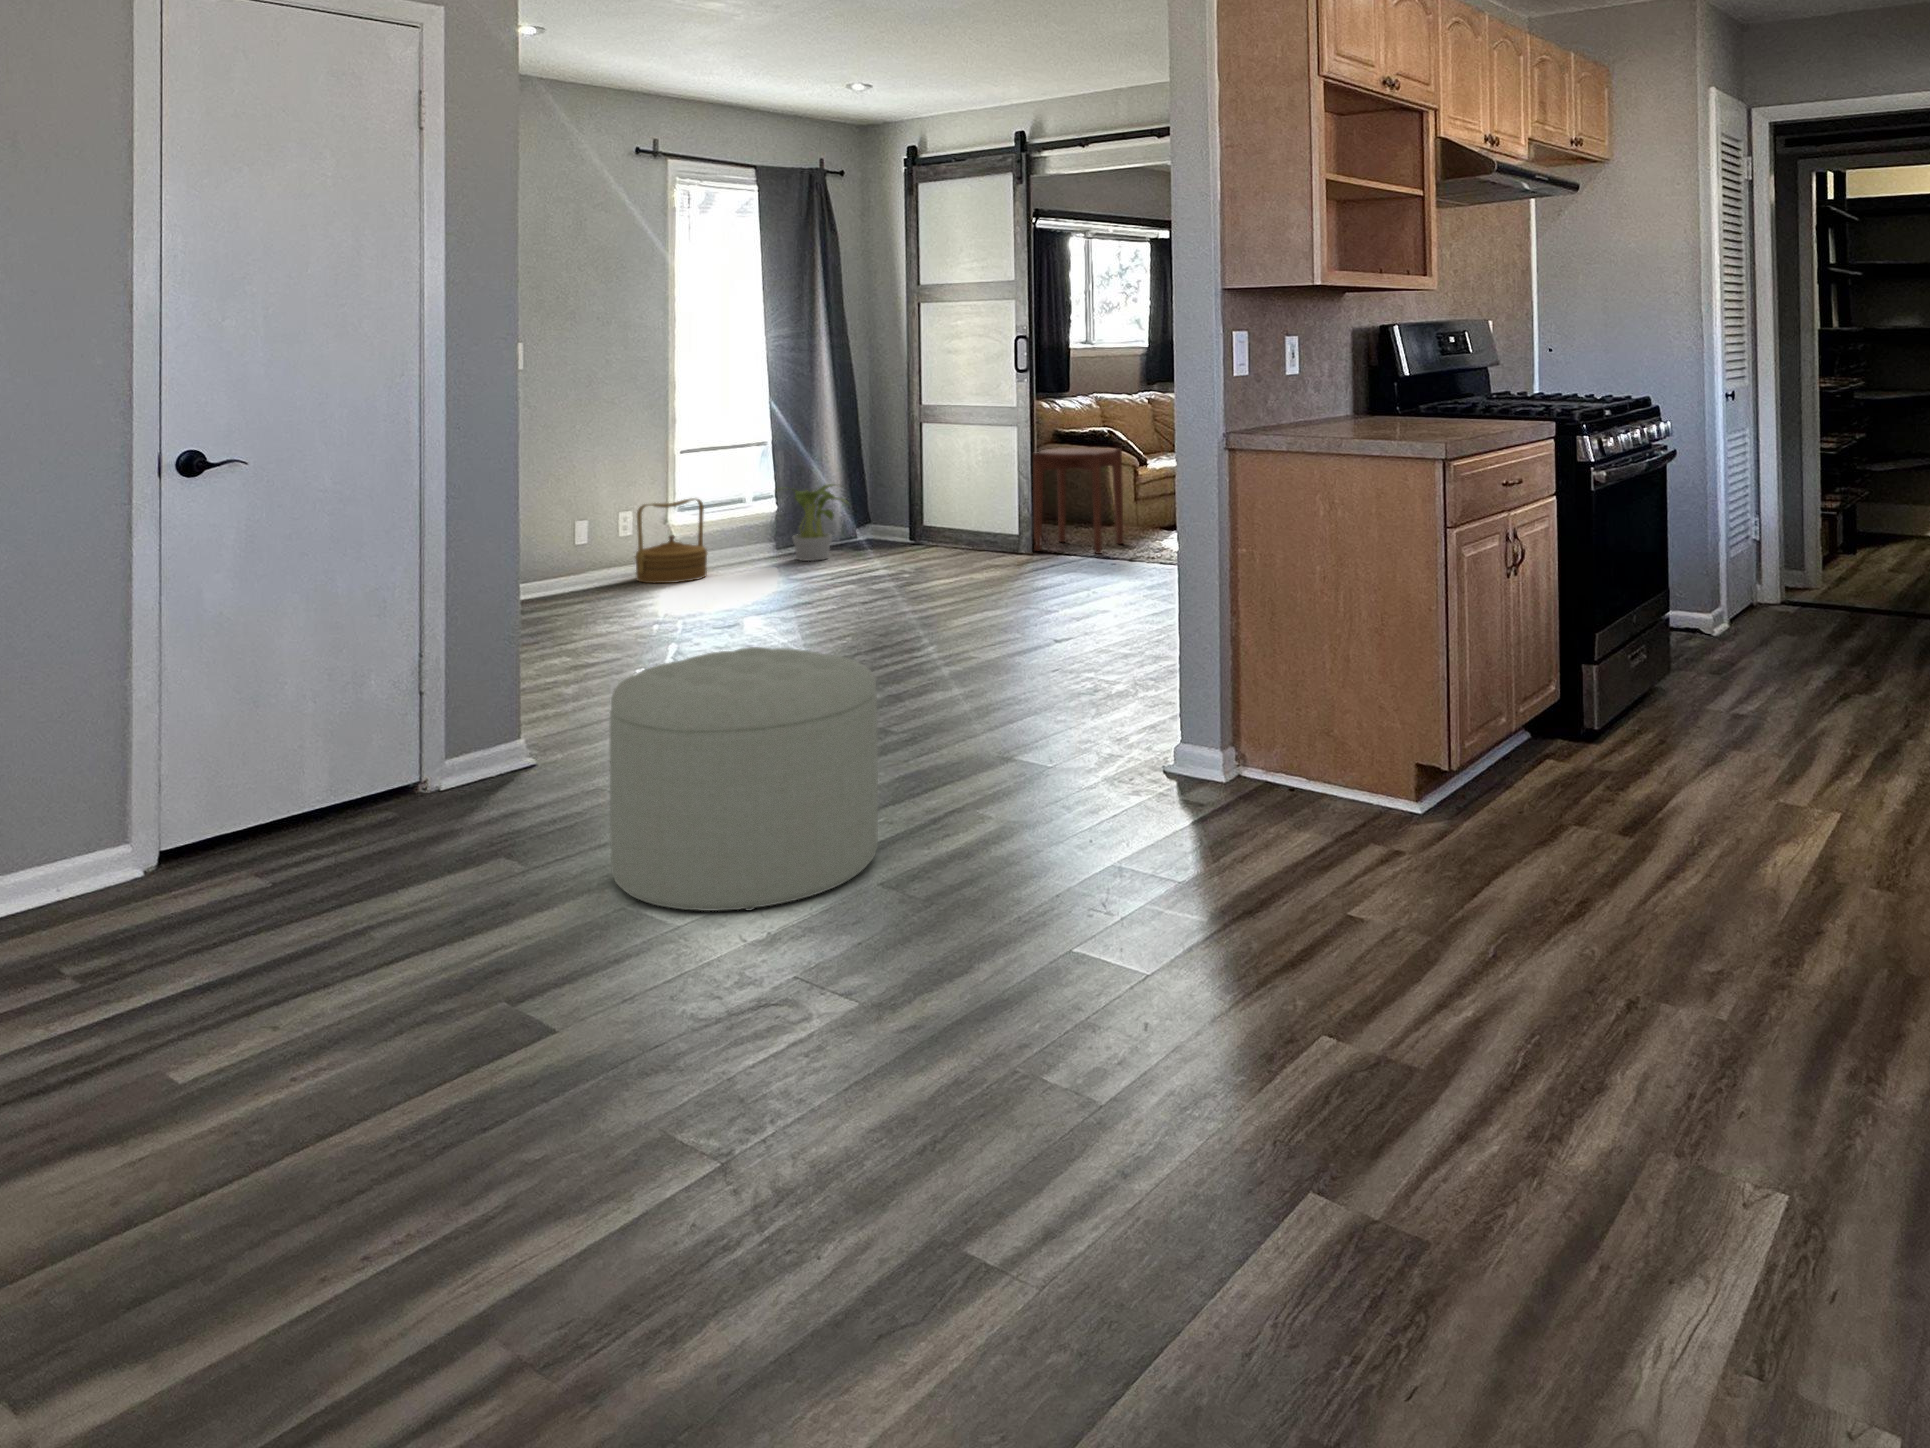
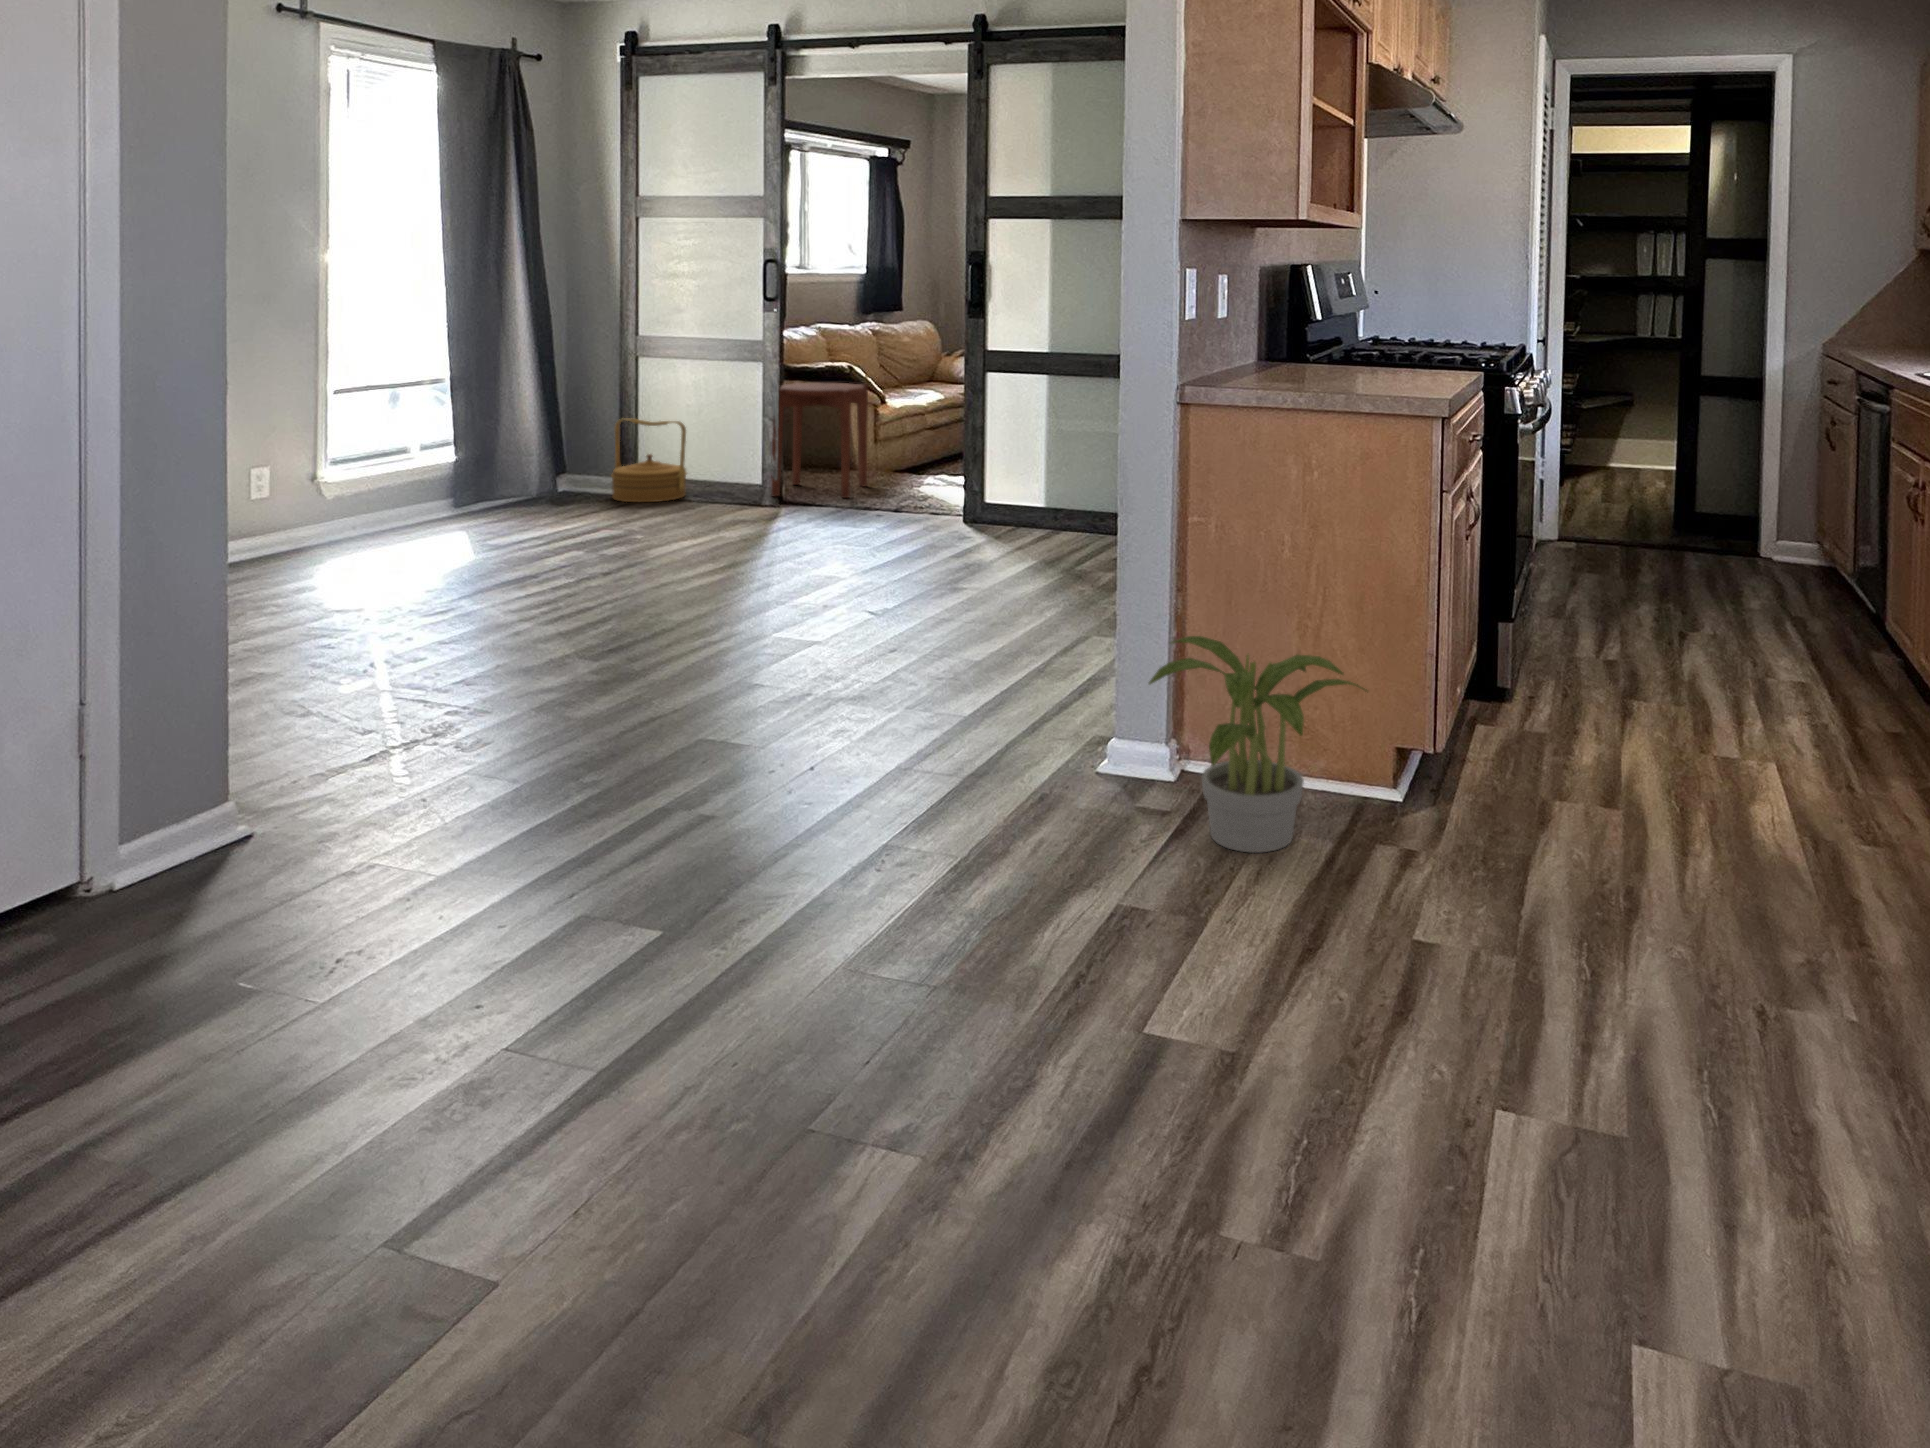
potted plant: present [777,484,847,561] -> present [1149,636,1367,853]
woven basket: present [635,498,708,583] -> present [611,418,687,502]
ottoman: present [610,647,878,911] -> none [457,669,829,1054]

